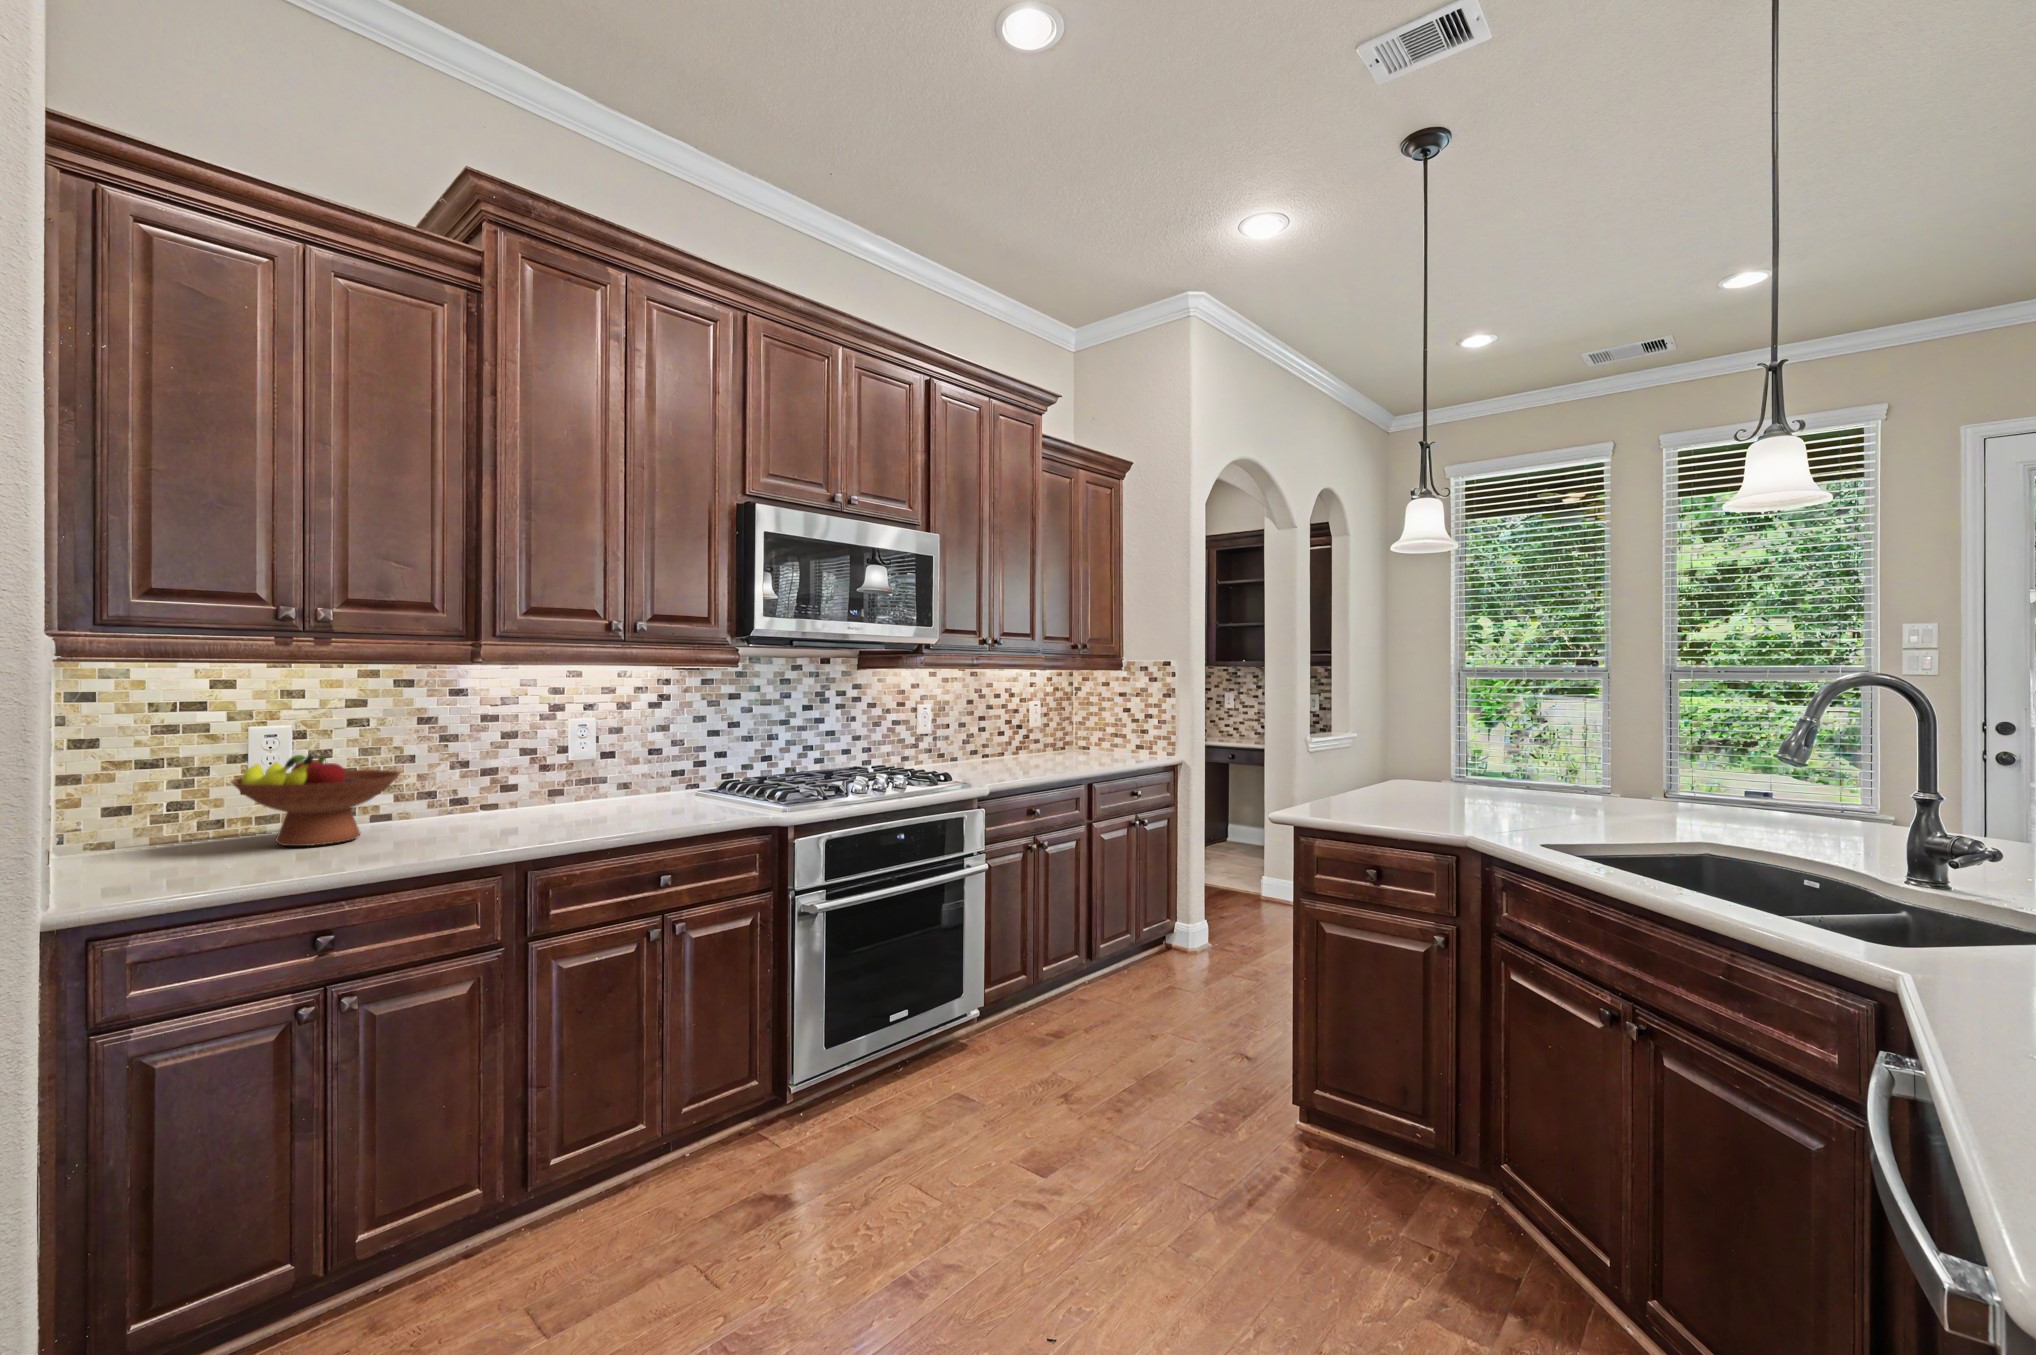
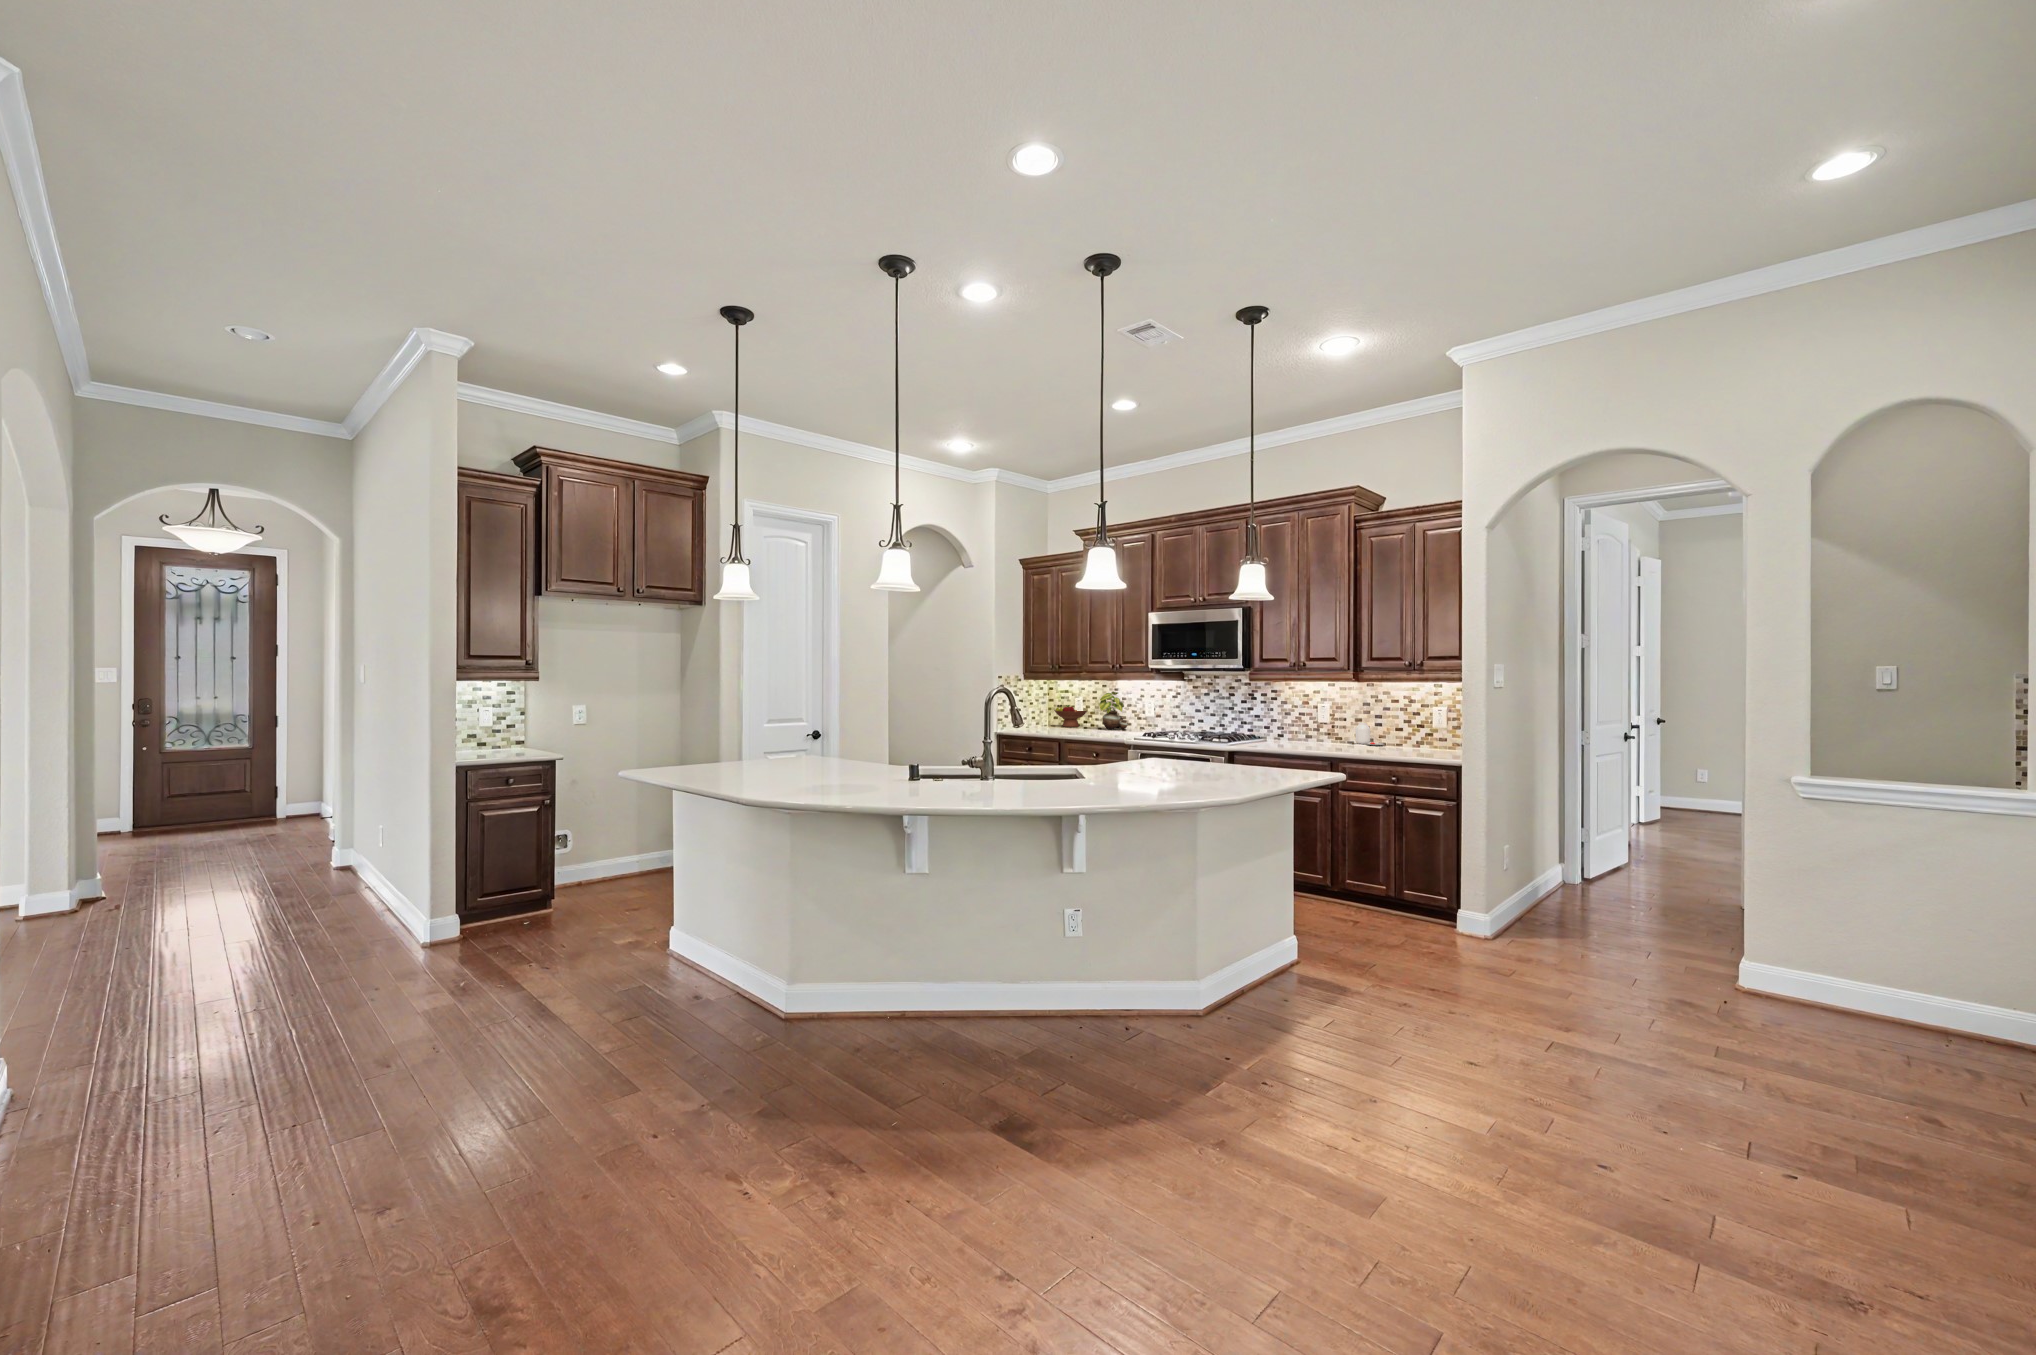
potted plant: none [506,693,614,820] -> present [1099,692,1128,730]
jar: none [1027,729,1082,765] -> present [1355,722,1384,746]

